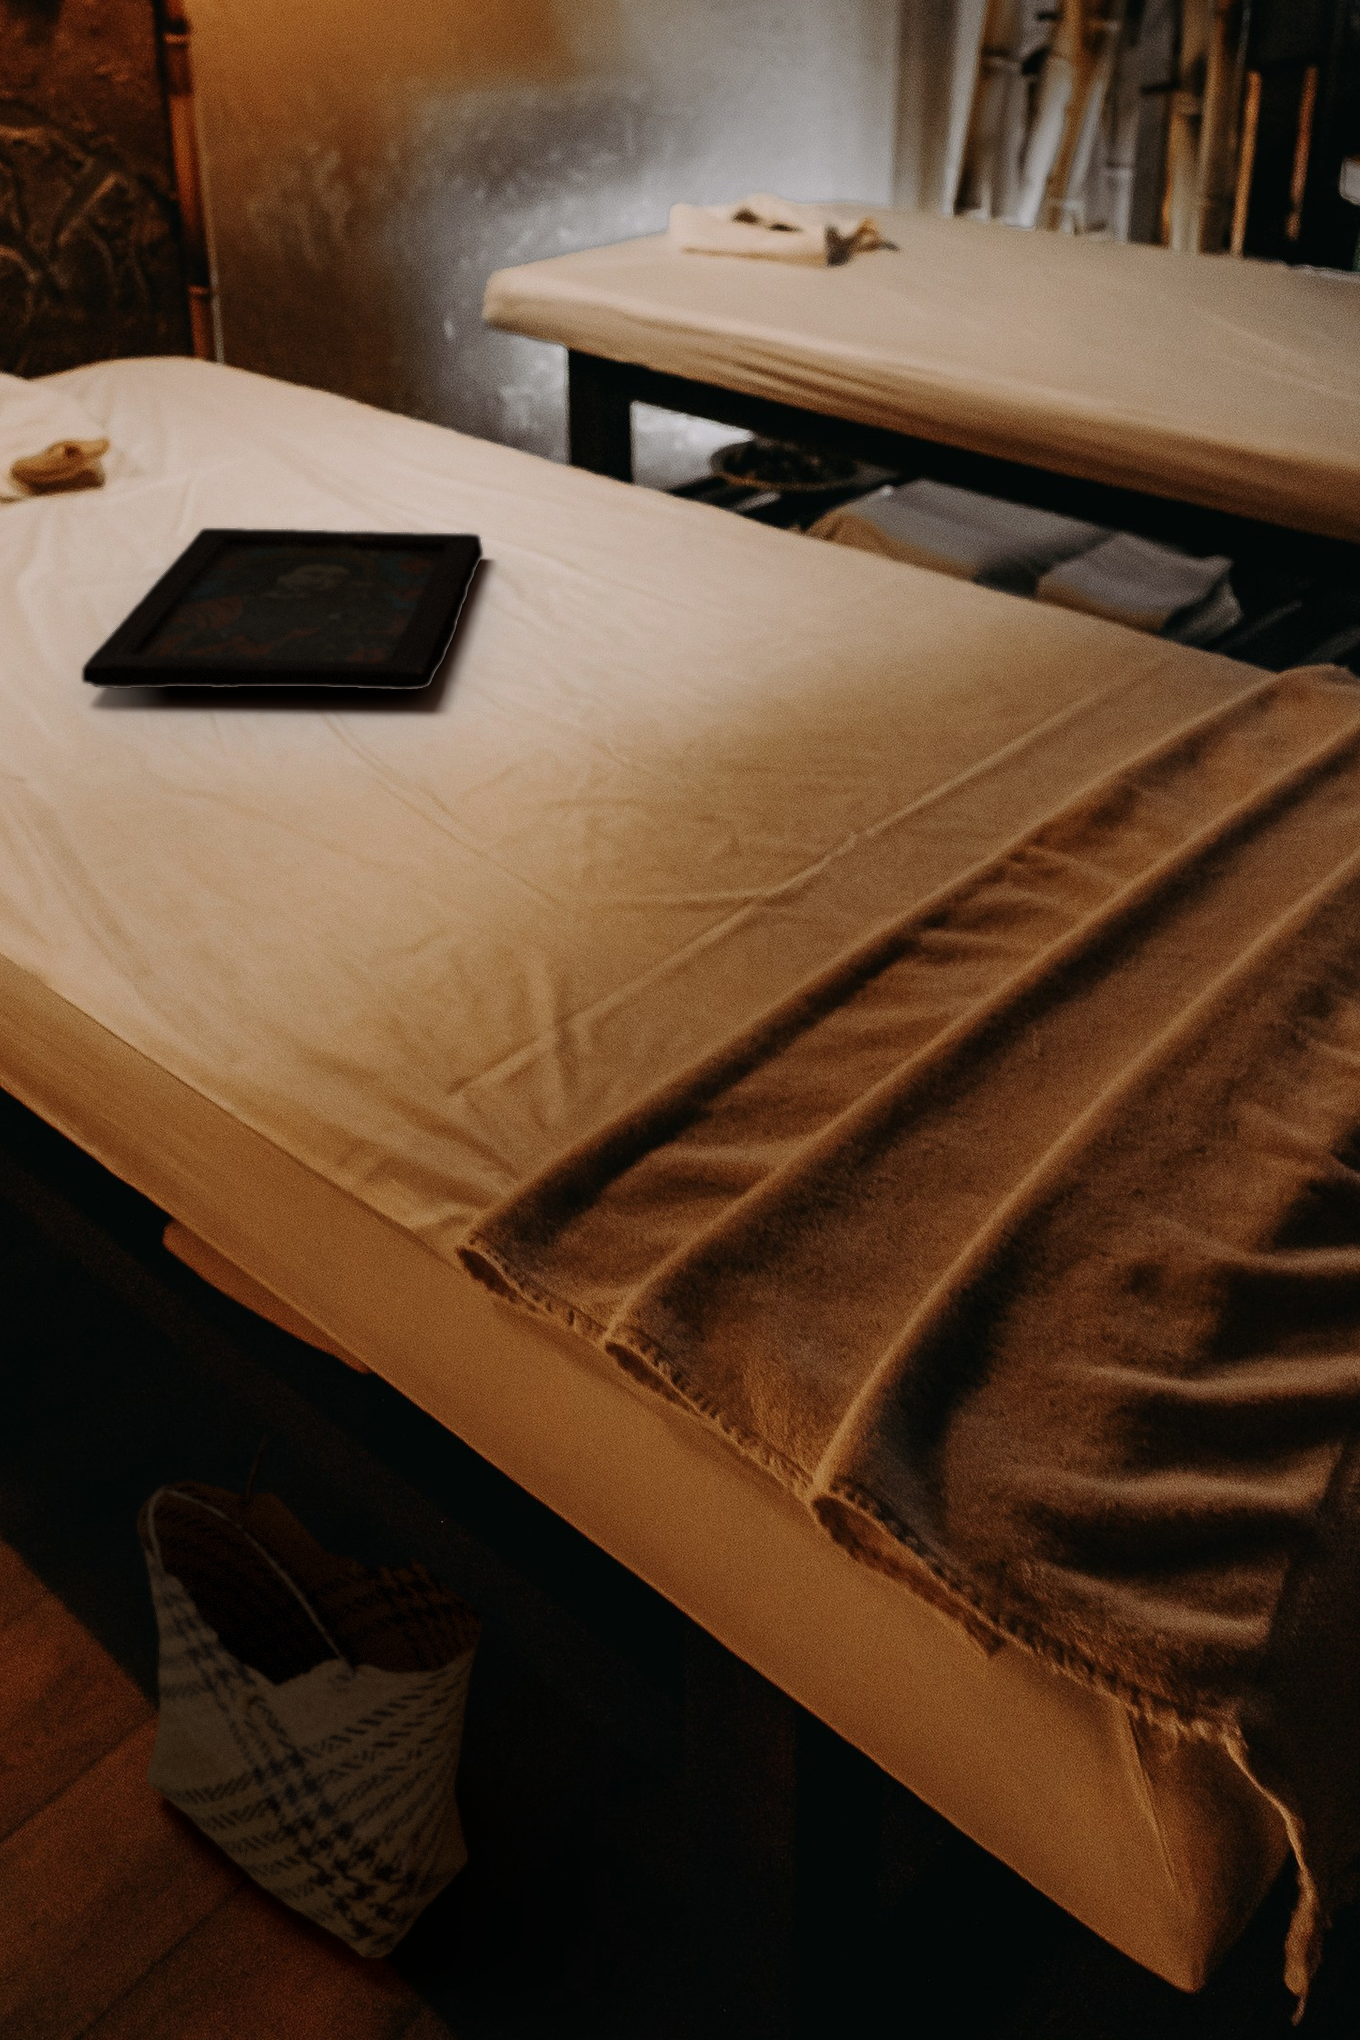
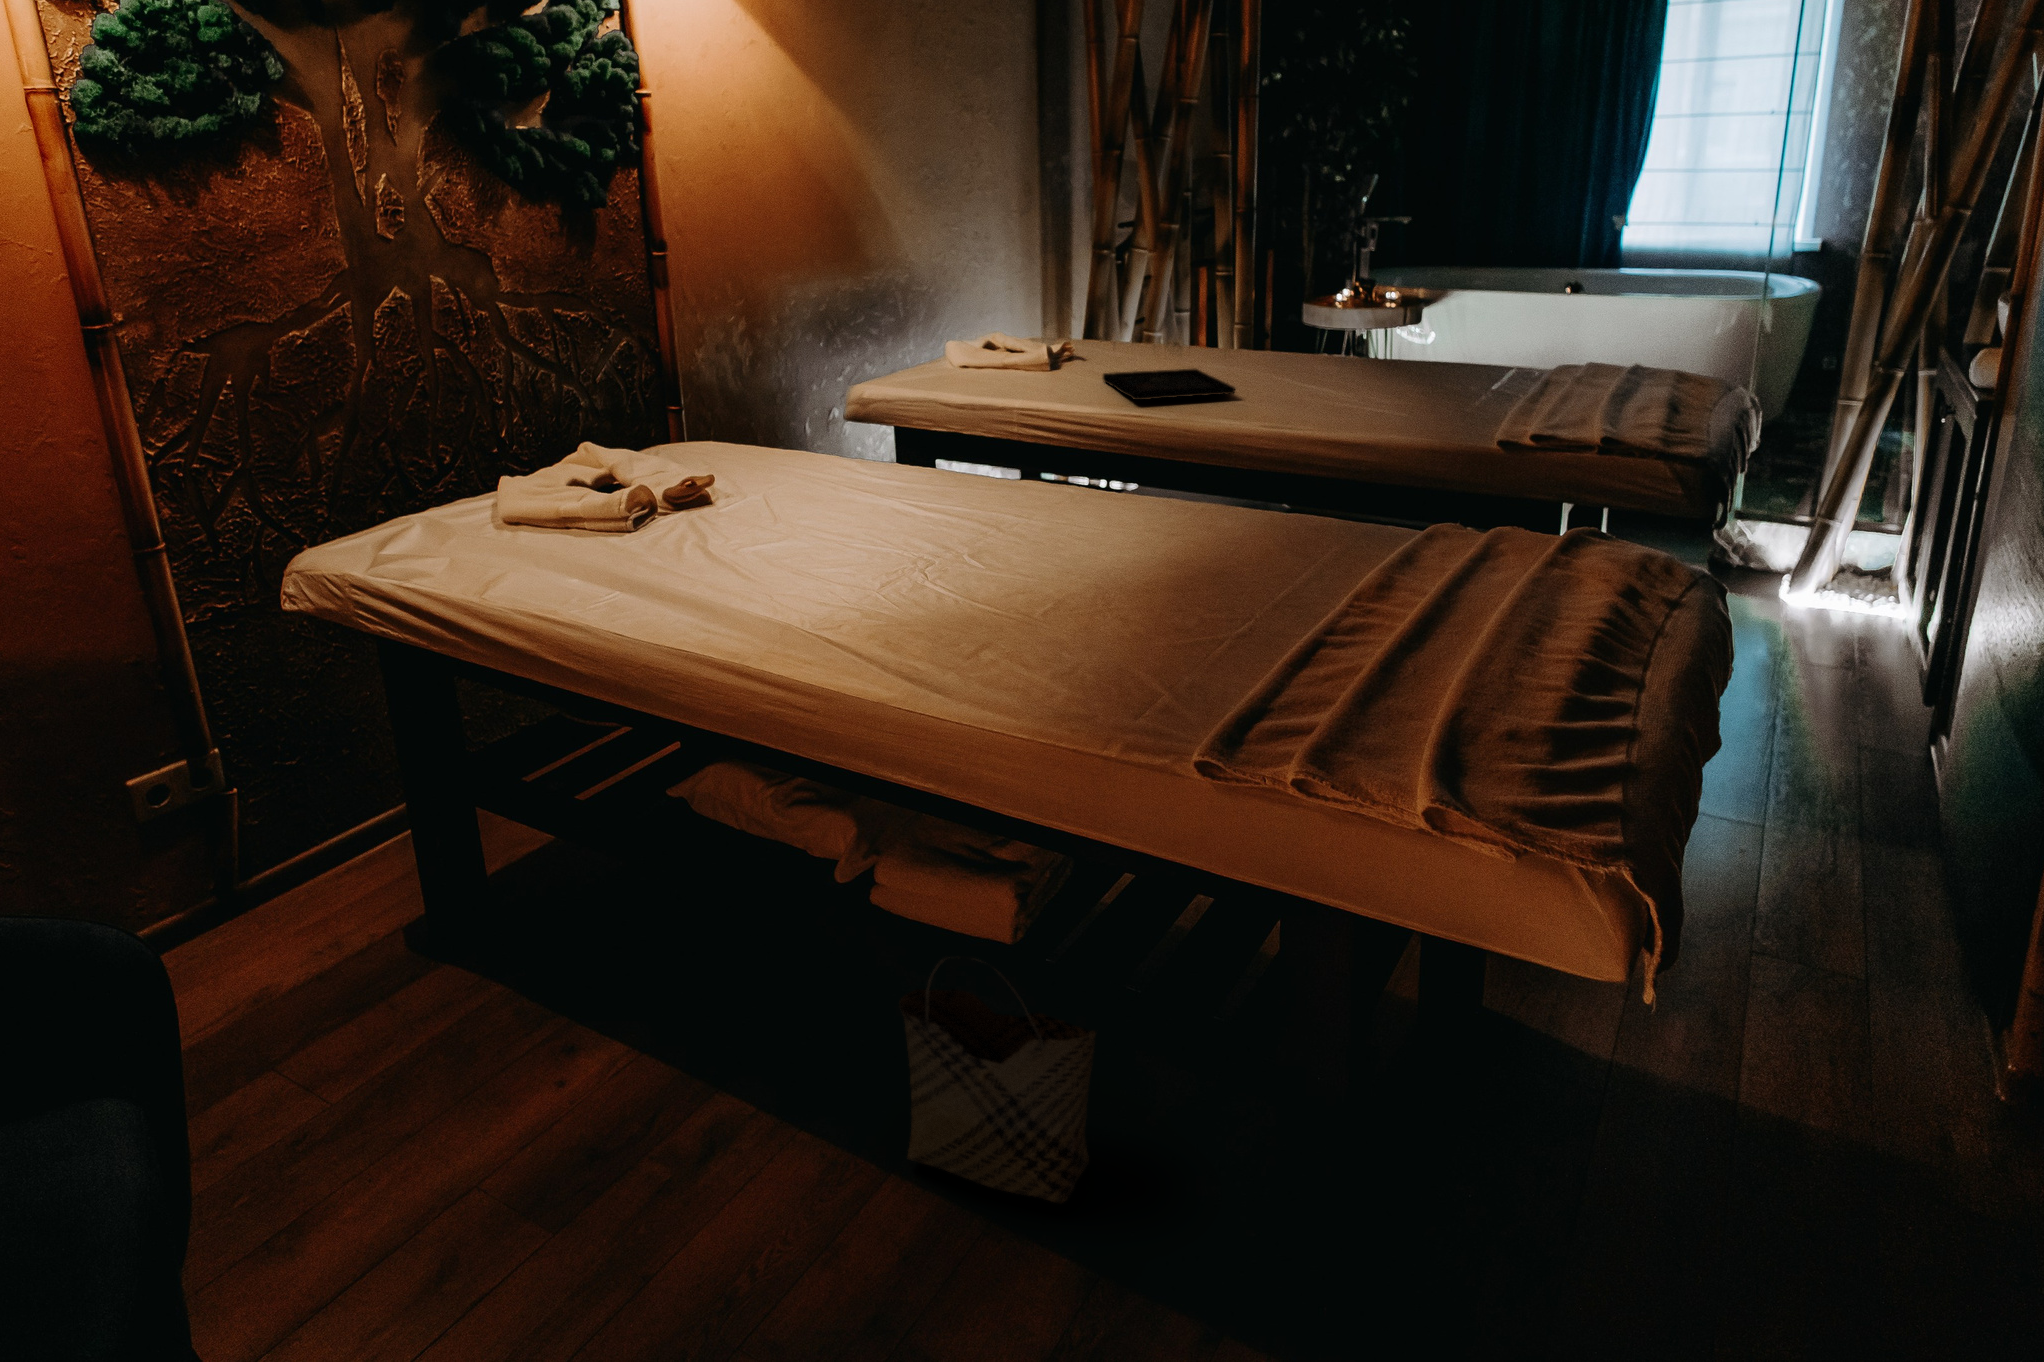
tray: present [82,528,483,690] -> present [1103,369,1235,400]

